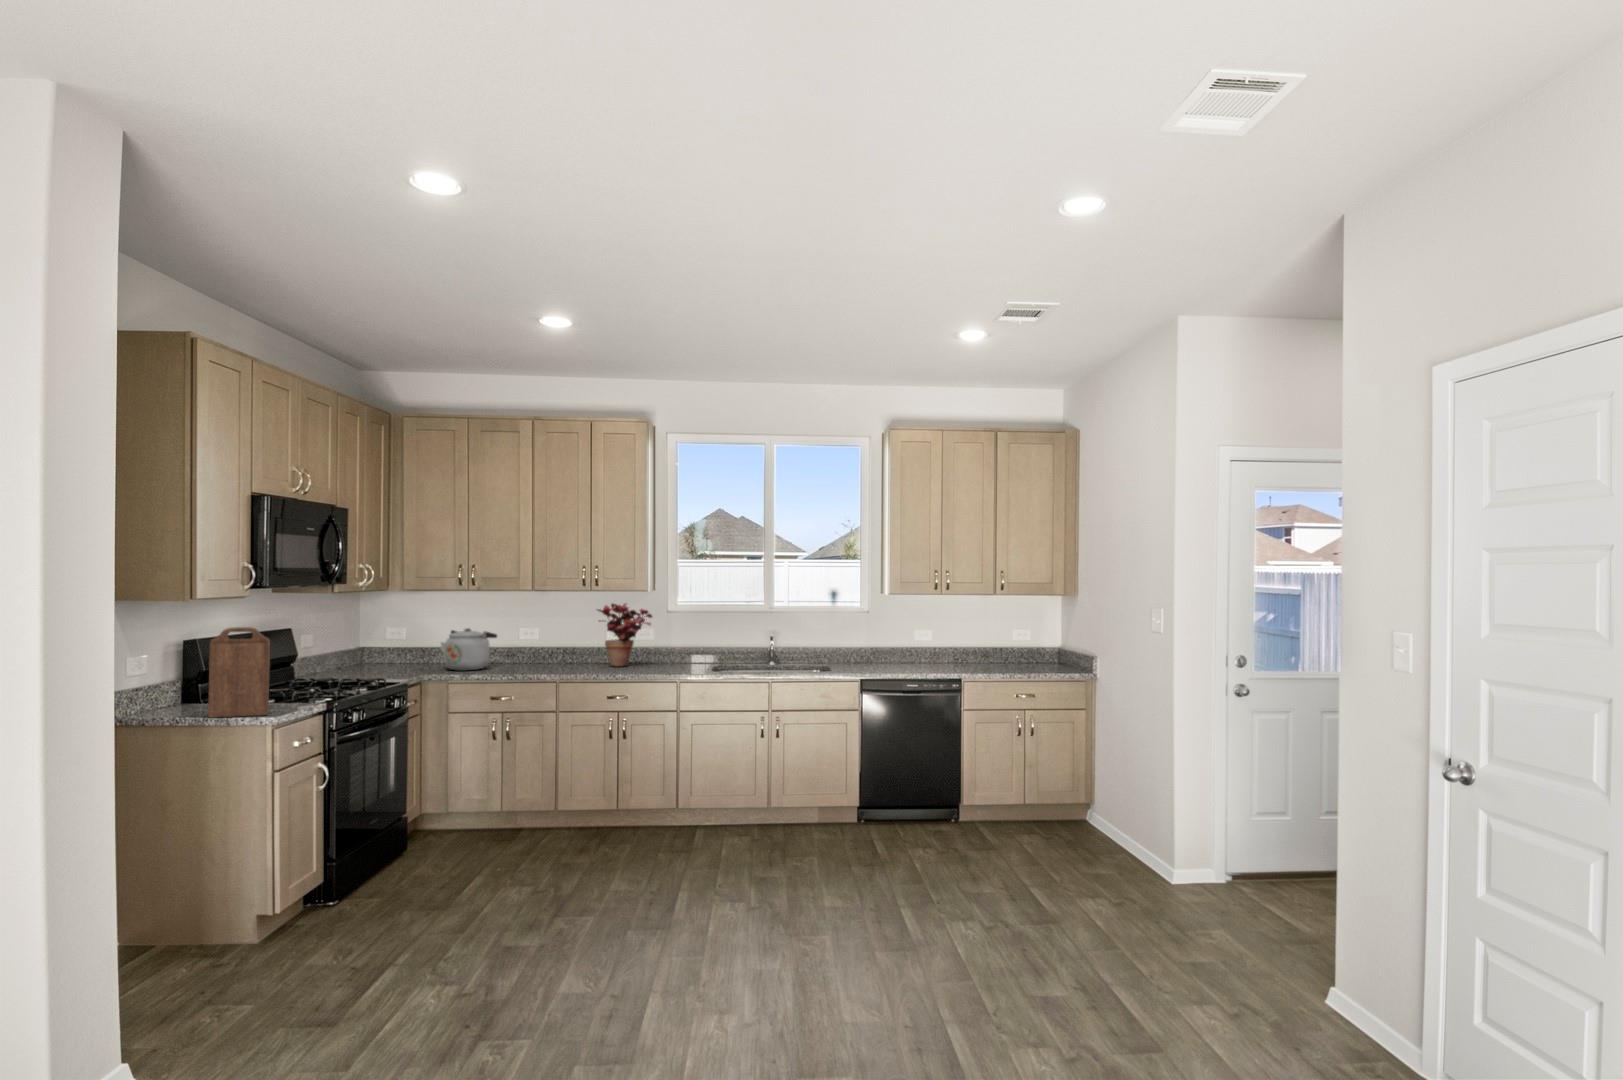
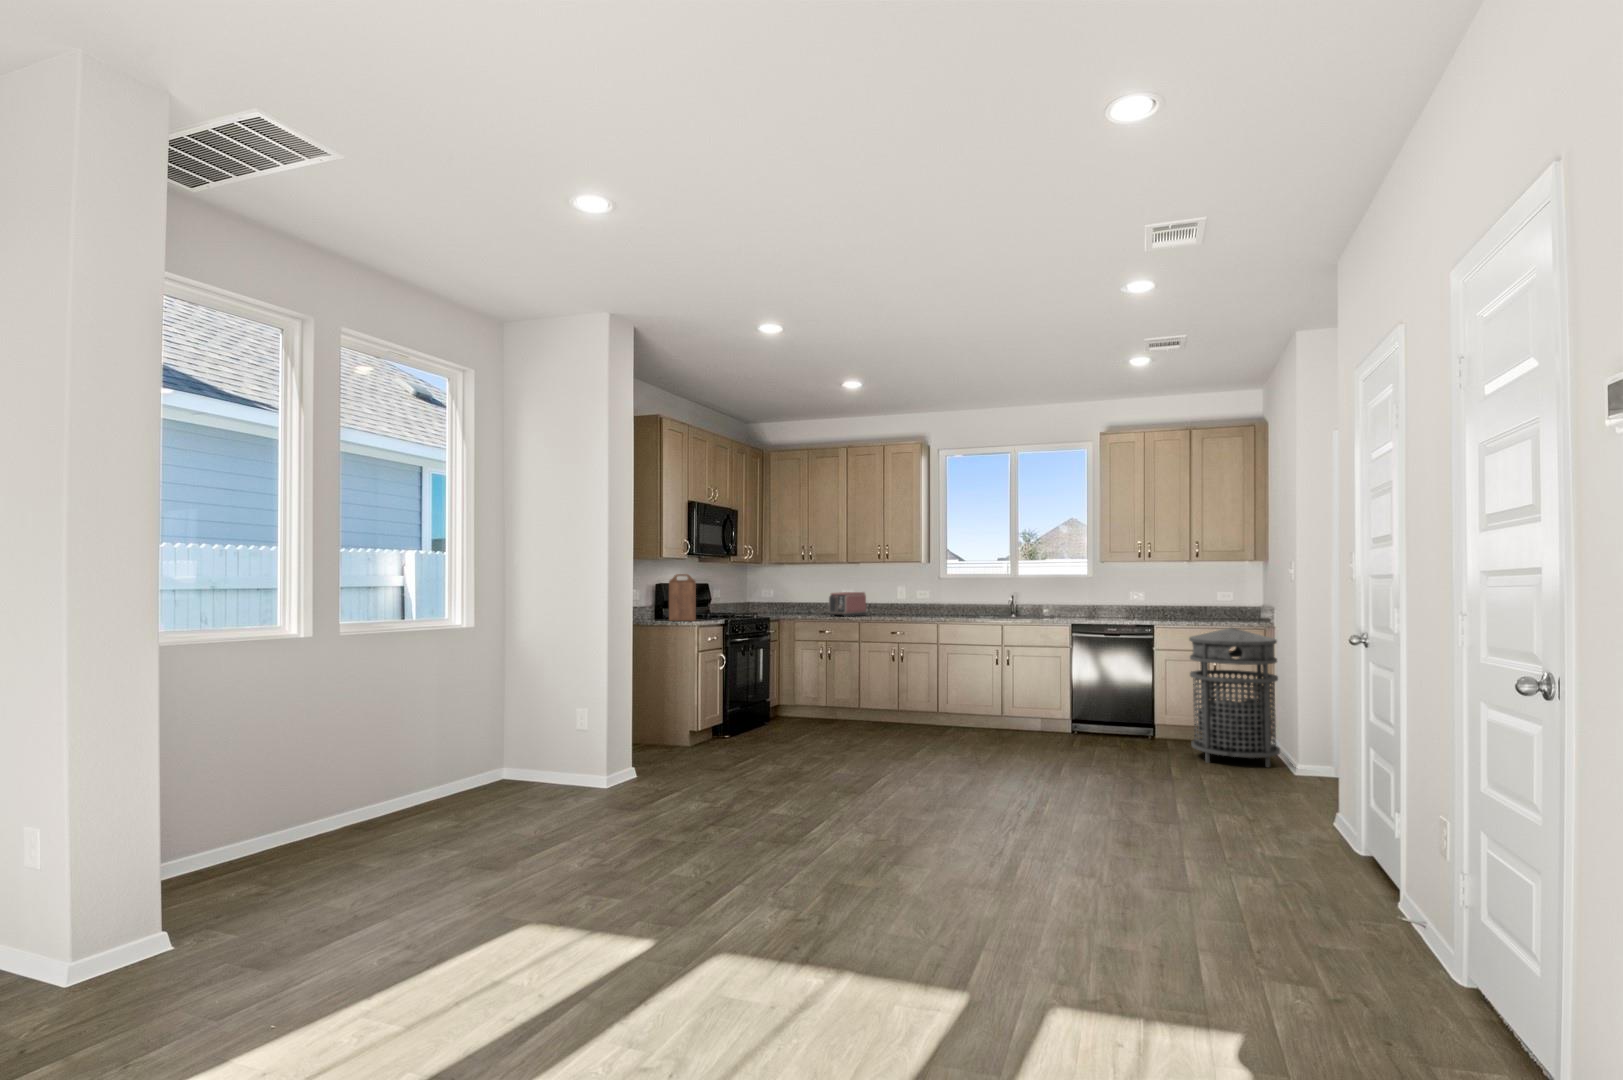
potted plant: present [598,604,652,666] -> none [888,572,927,615]
kettle: present [441,628,497,671] -> none [792,587,826,614]
toaster: none [507,636,565,677] -> present [829,592,866,617]
trash can: none [1026,687,1133,870] -> present [1189,628,1280,767]

